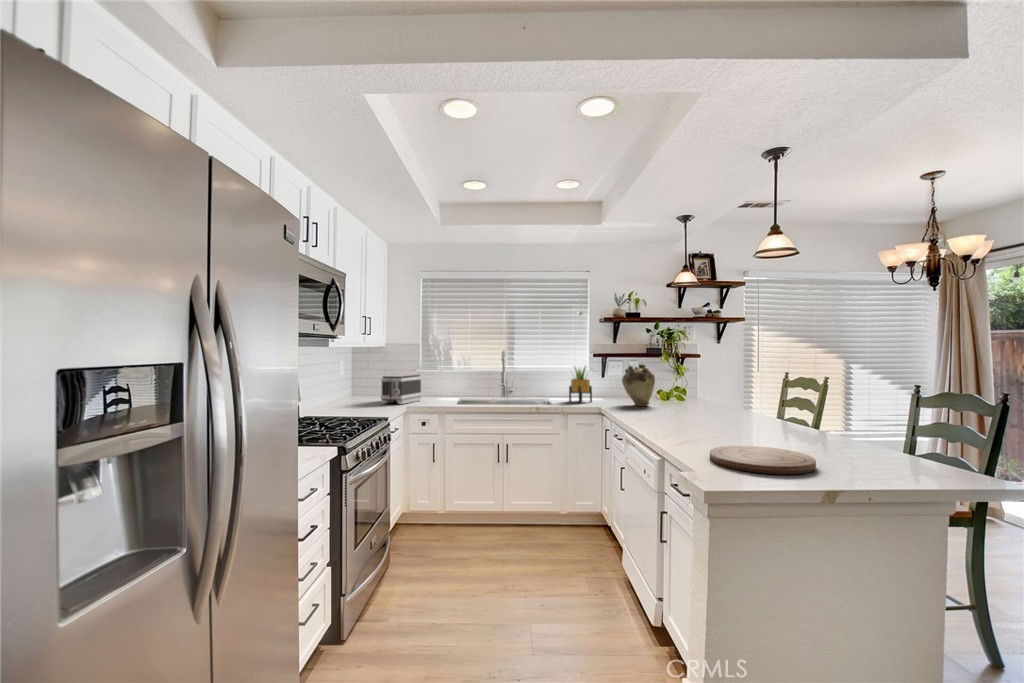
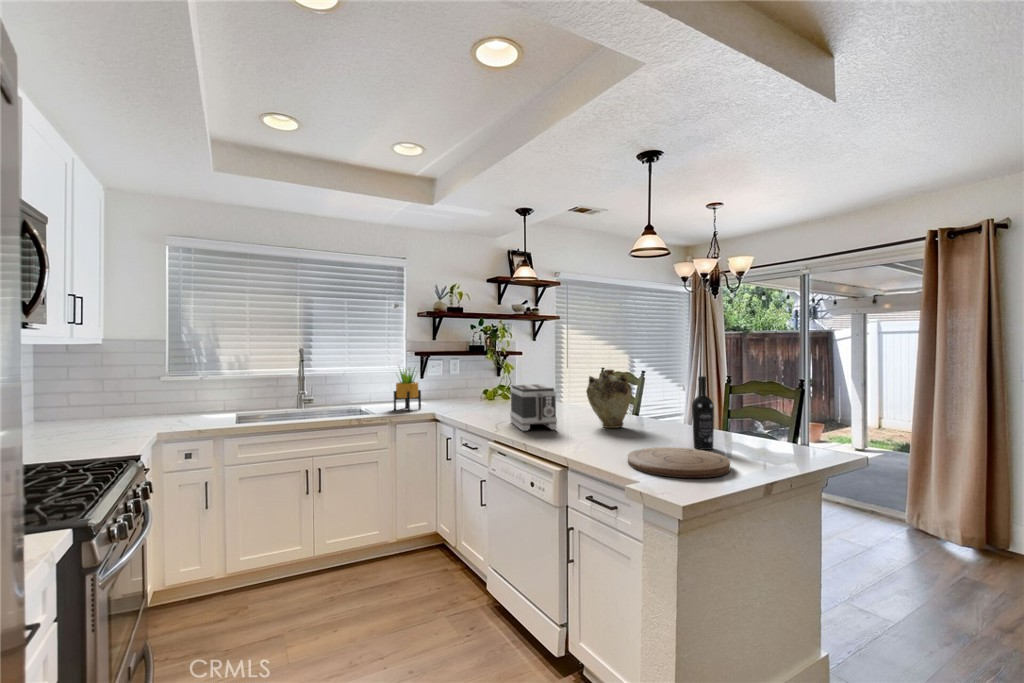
vase: present [622,364,655,406] -> present [586,370,632,428]
toaster: present [381,375,422,404] -> present [510,384,557,431]
wine bottle: none [807,379,832,455] -> present [692,376,714,450]

